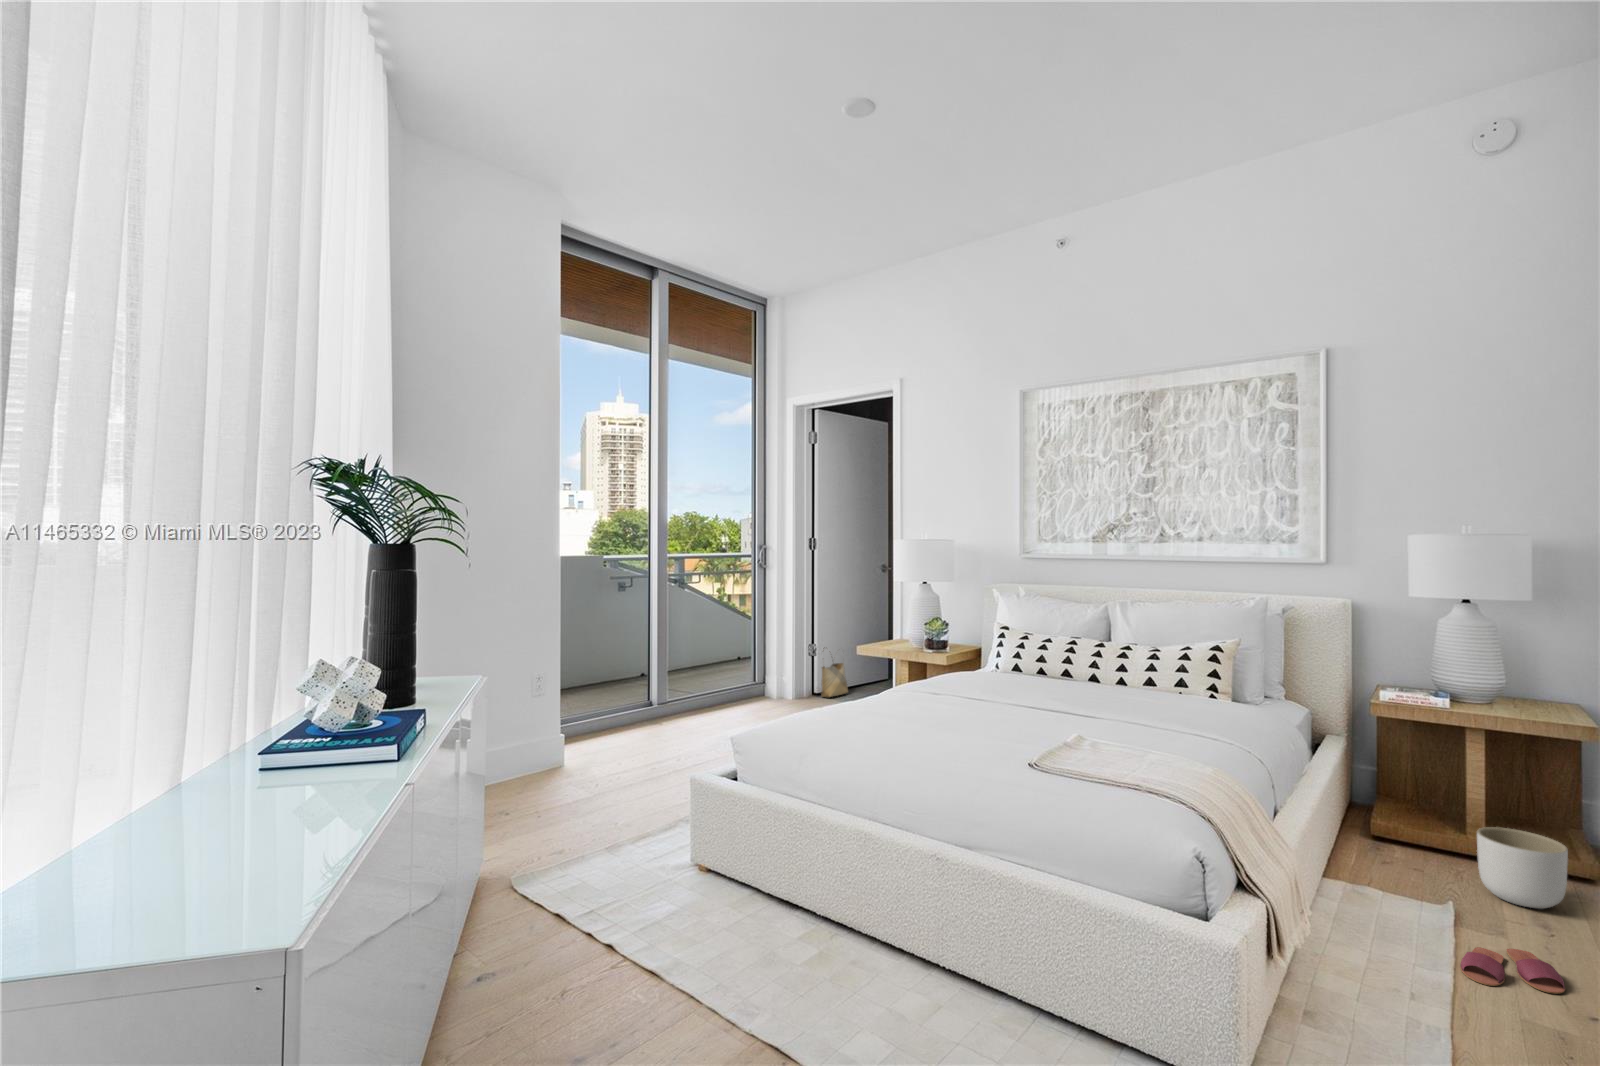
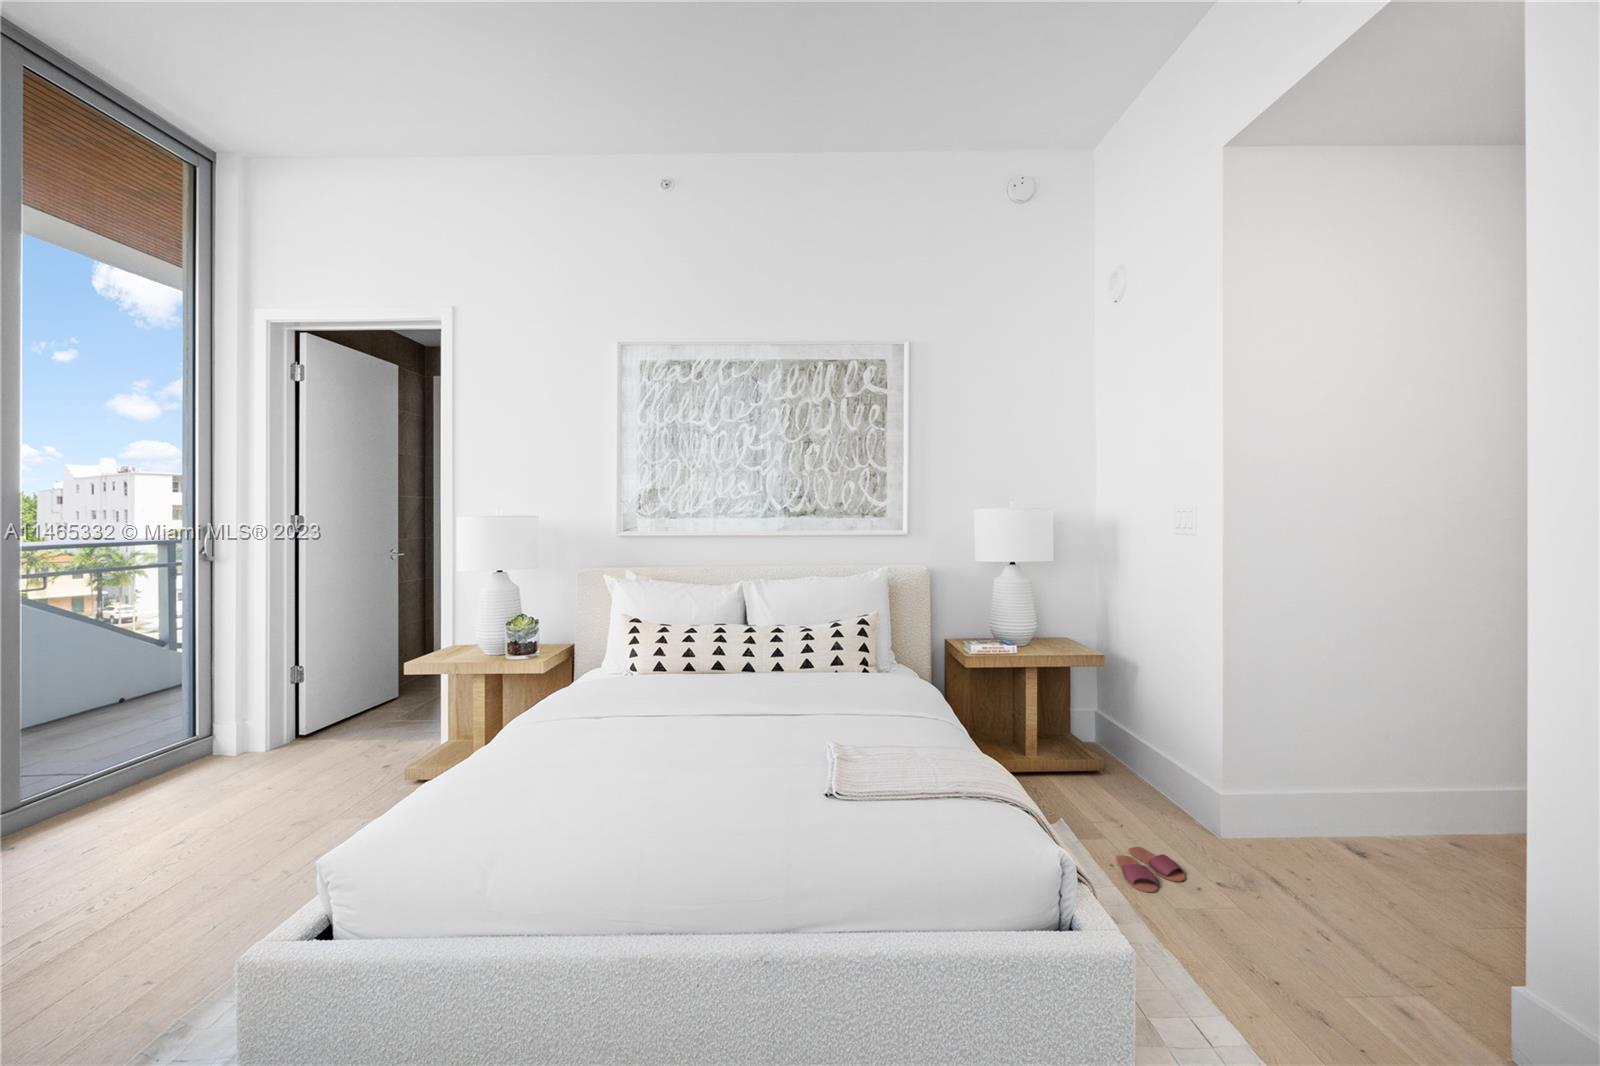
woven basket: present [821,663,848,697] -> none [324,664,366,735]
planter: present [1477,827,1568,909] -> none [1059,742,1115,803]

